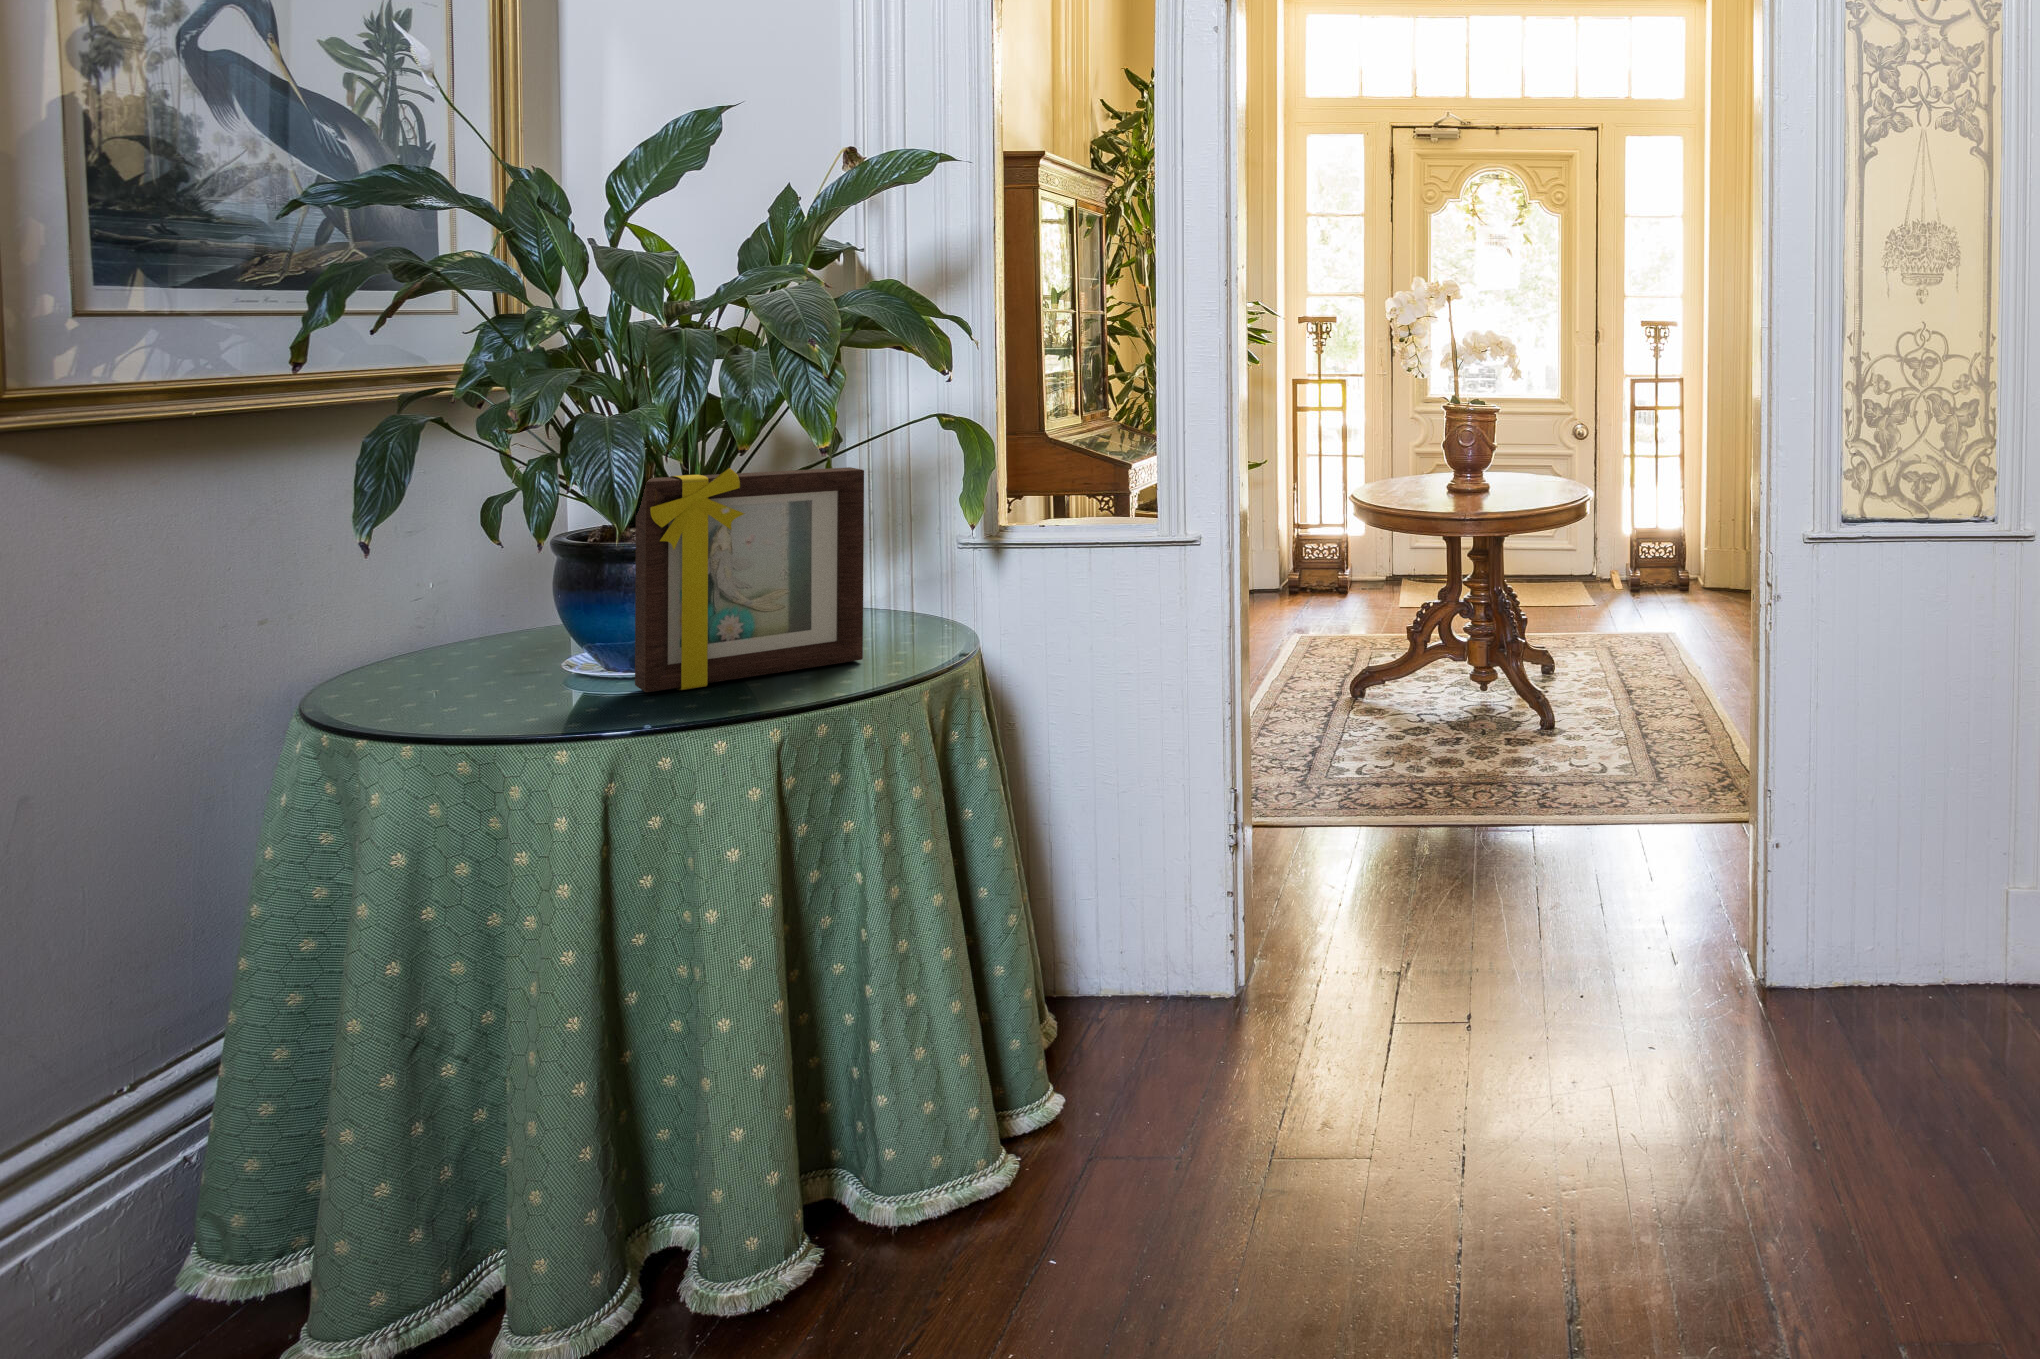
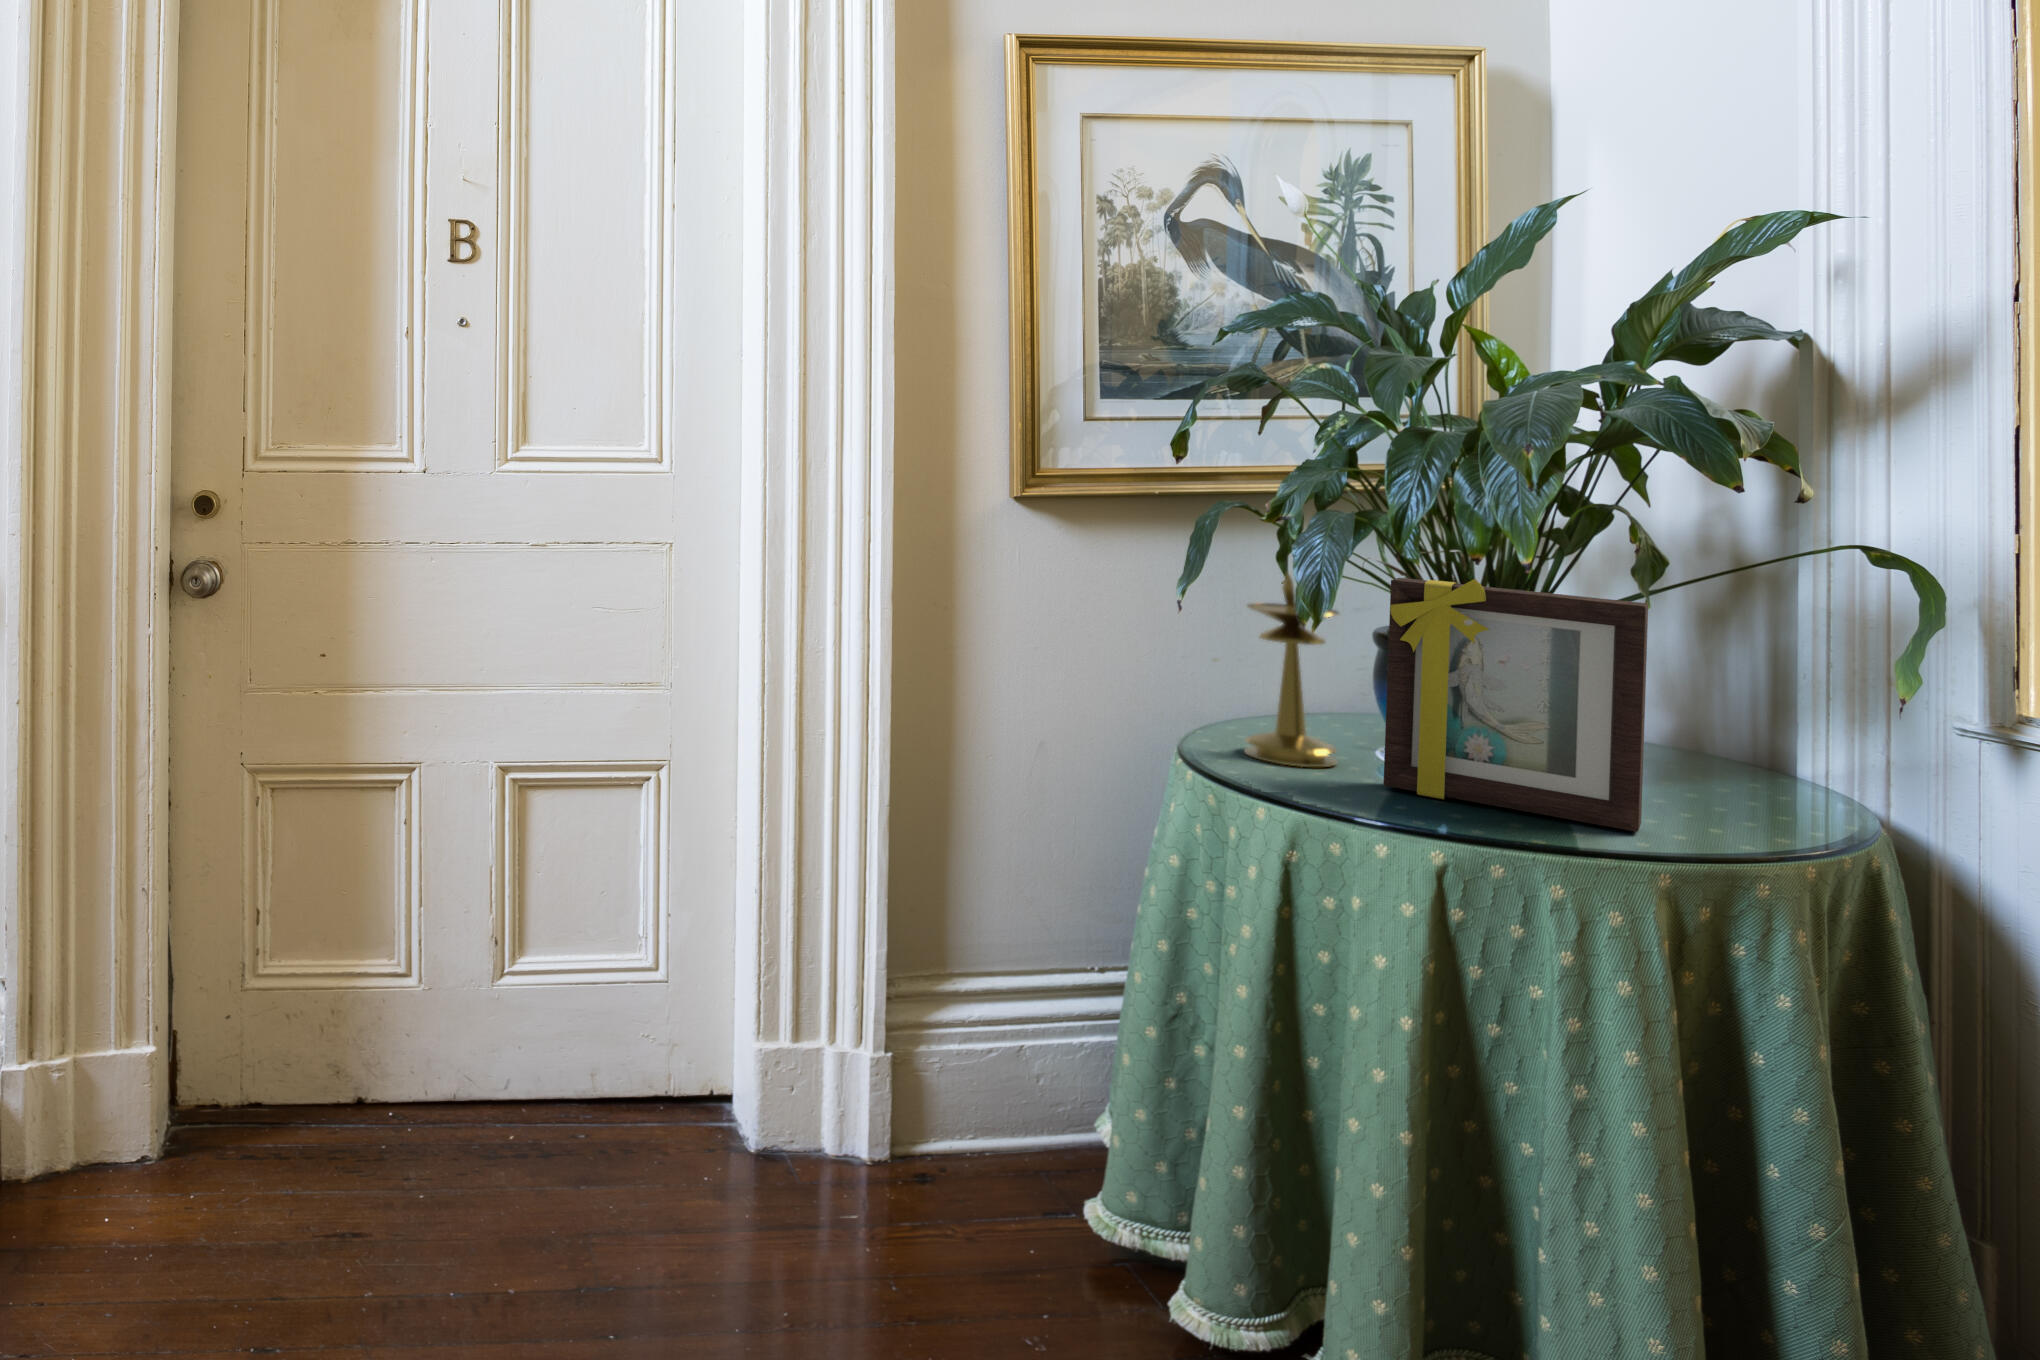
candlestick: none [435,472,557,714] -> present [1245,574,1338,767]

